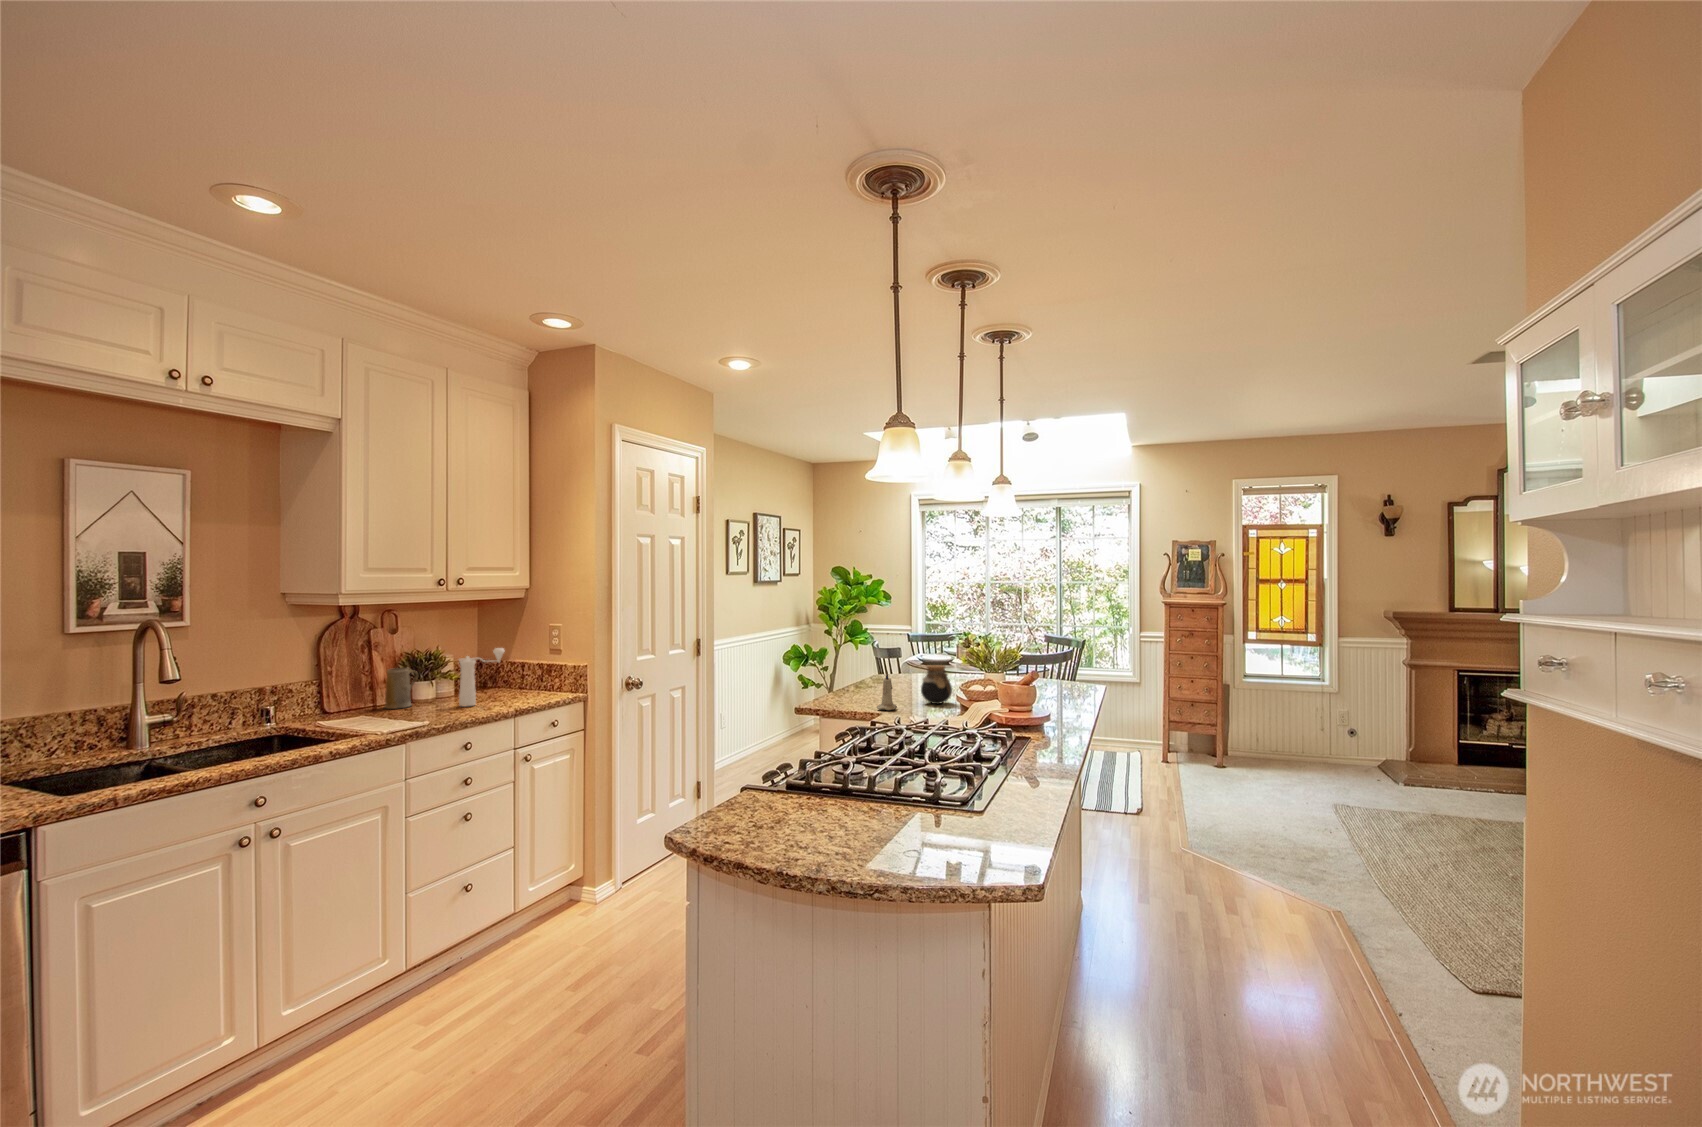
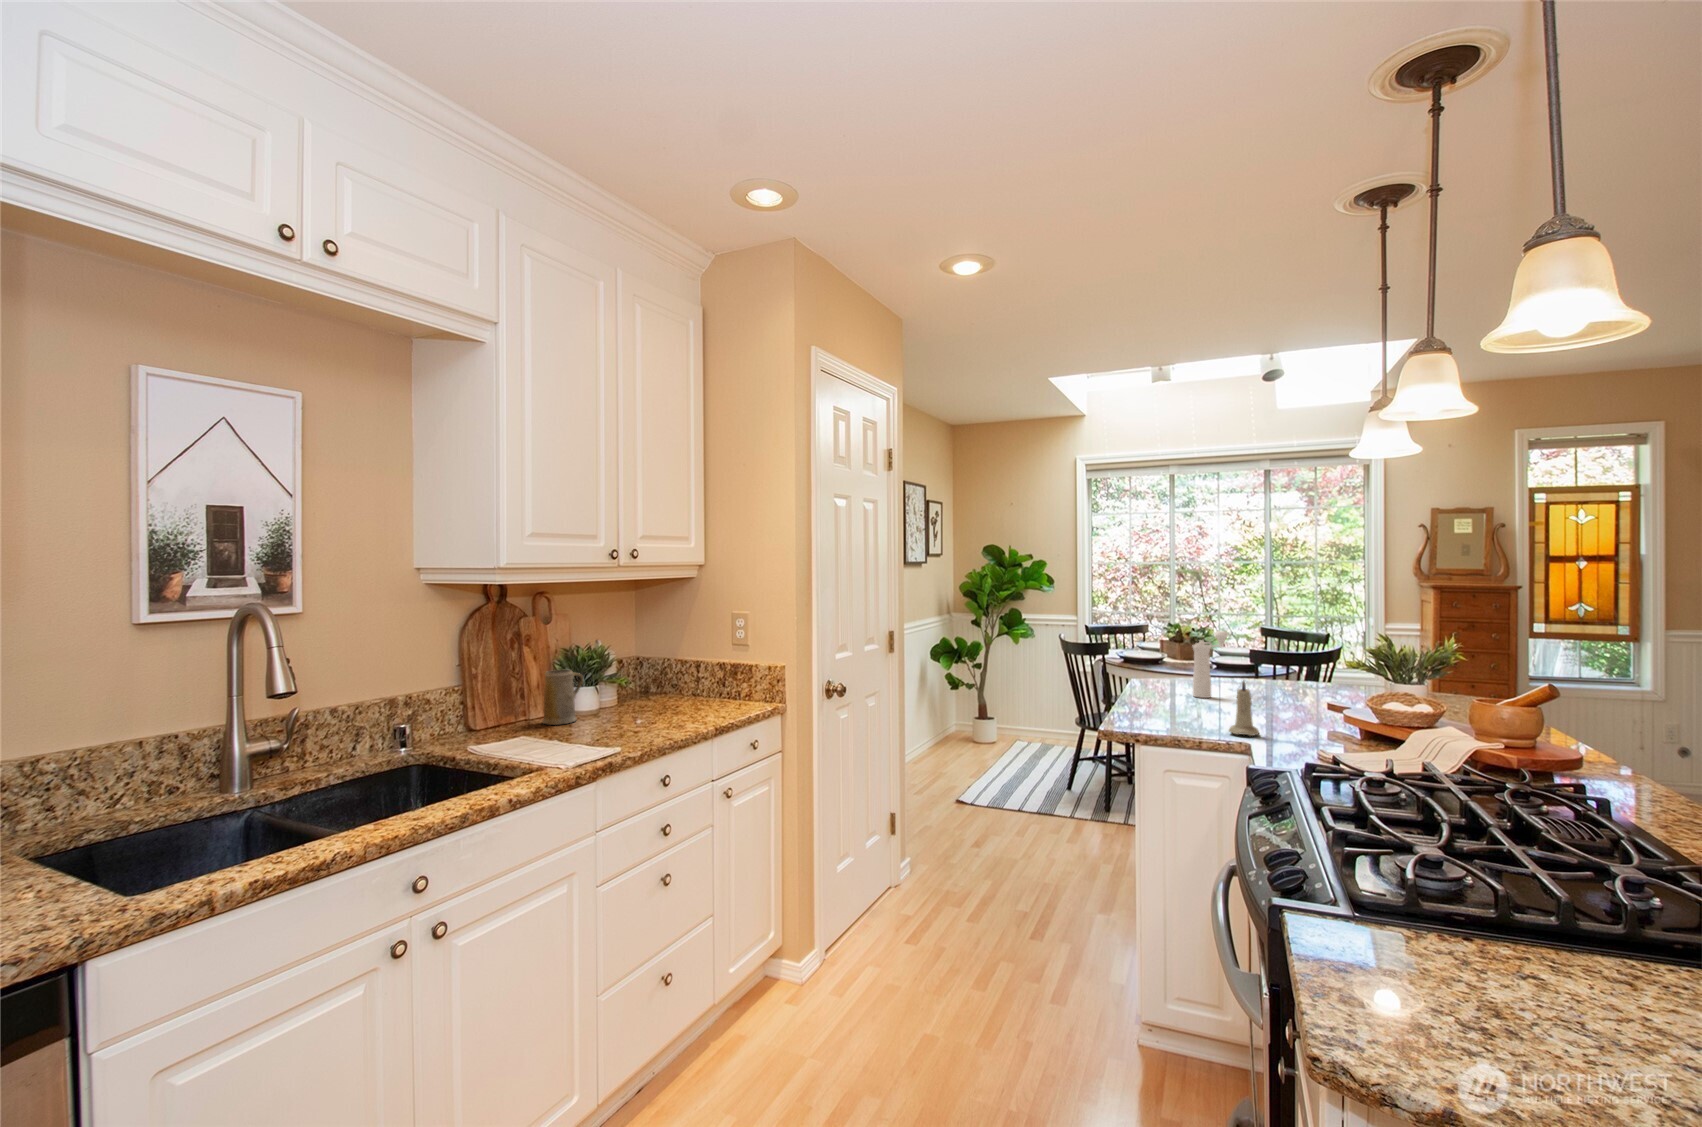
pepper mill: present [459,648,505,706] -> present [1193,631,1228,698]
jar: present [921,665,952,704] -> none [1274,670,1330,725]

